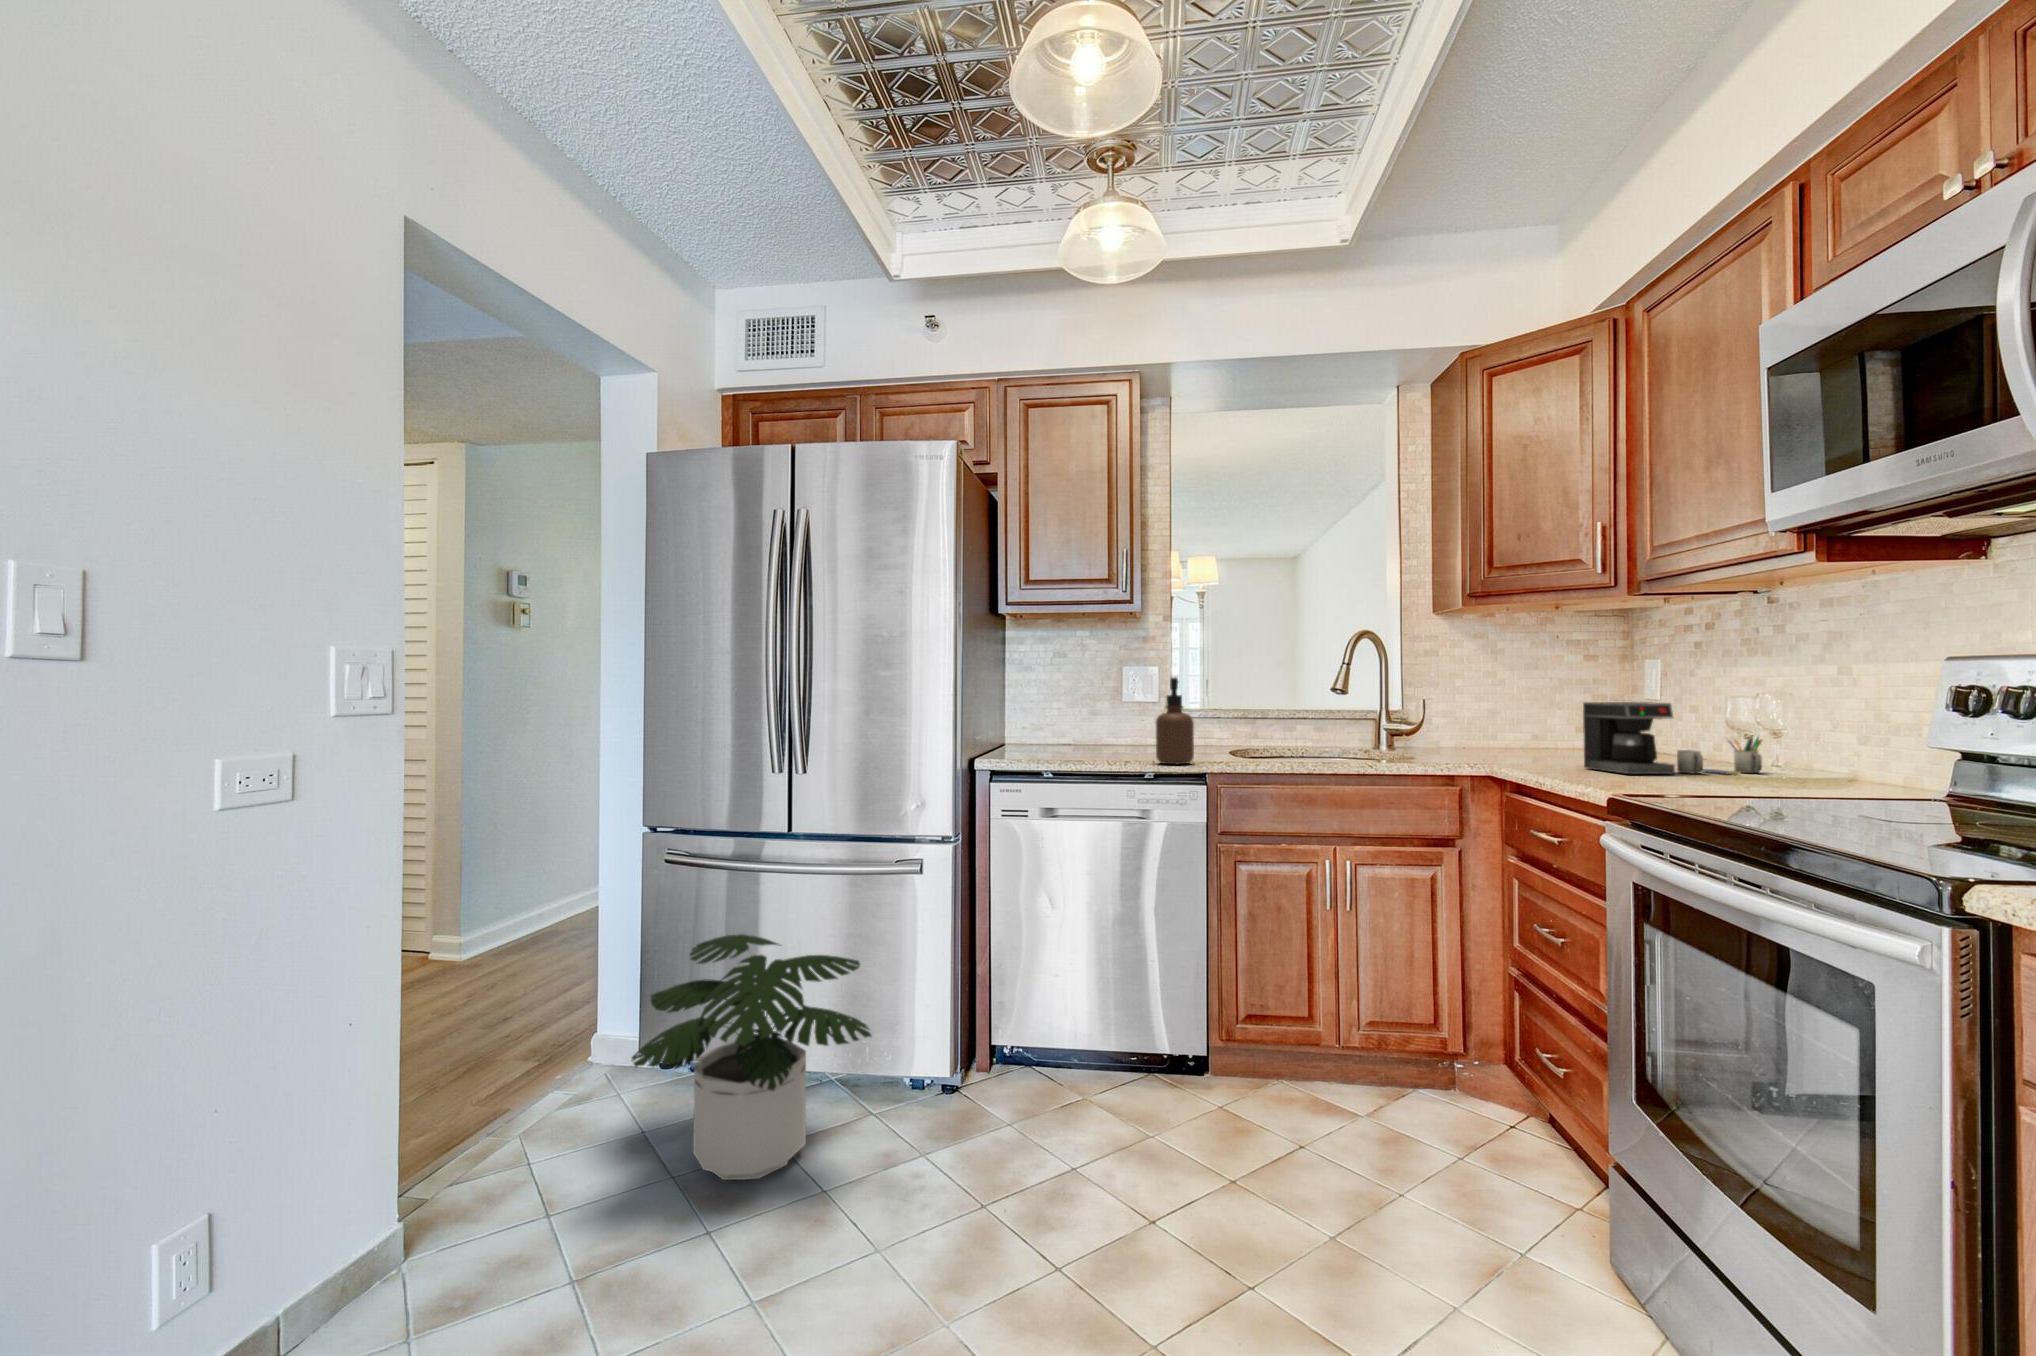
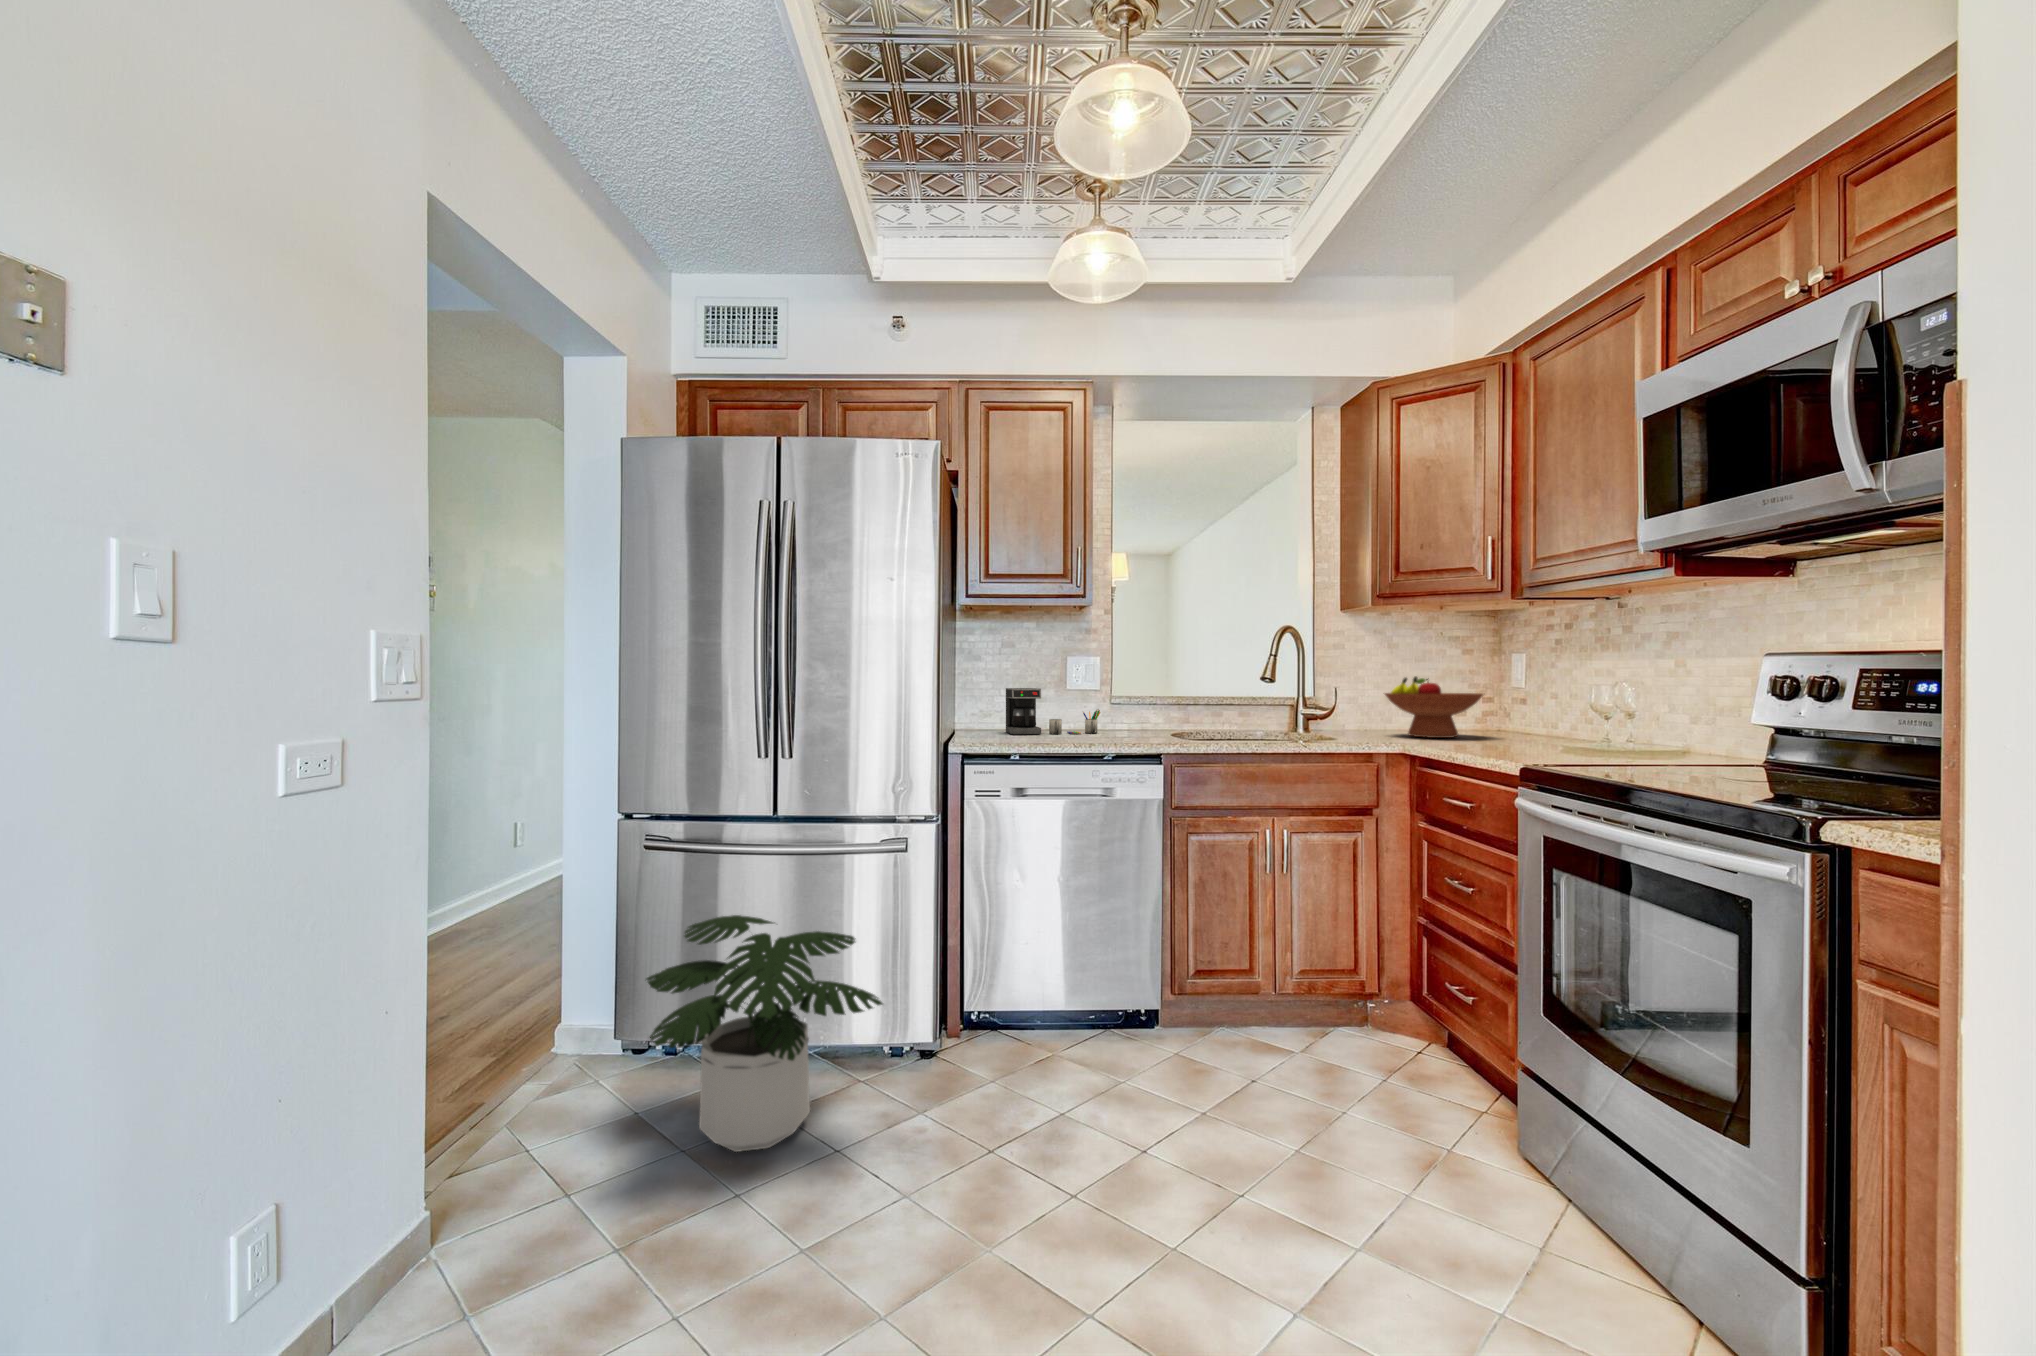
soap dispenser: present [1156,677,1194,764] -> none [1119,666,1153,746]
fruit bowl: none [1476,686,1600,757] -> present [1385,676,1483,738]
coffee maker: present [1583,702,1762,774] -> present [1006,688,1100,734]

